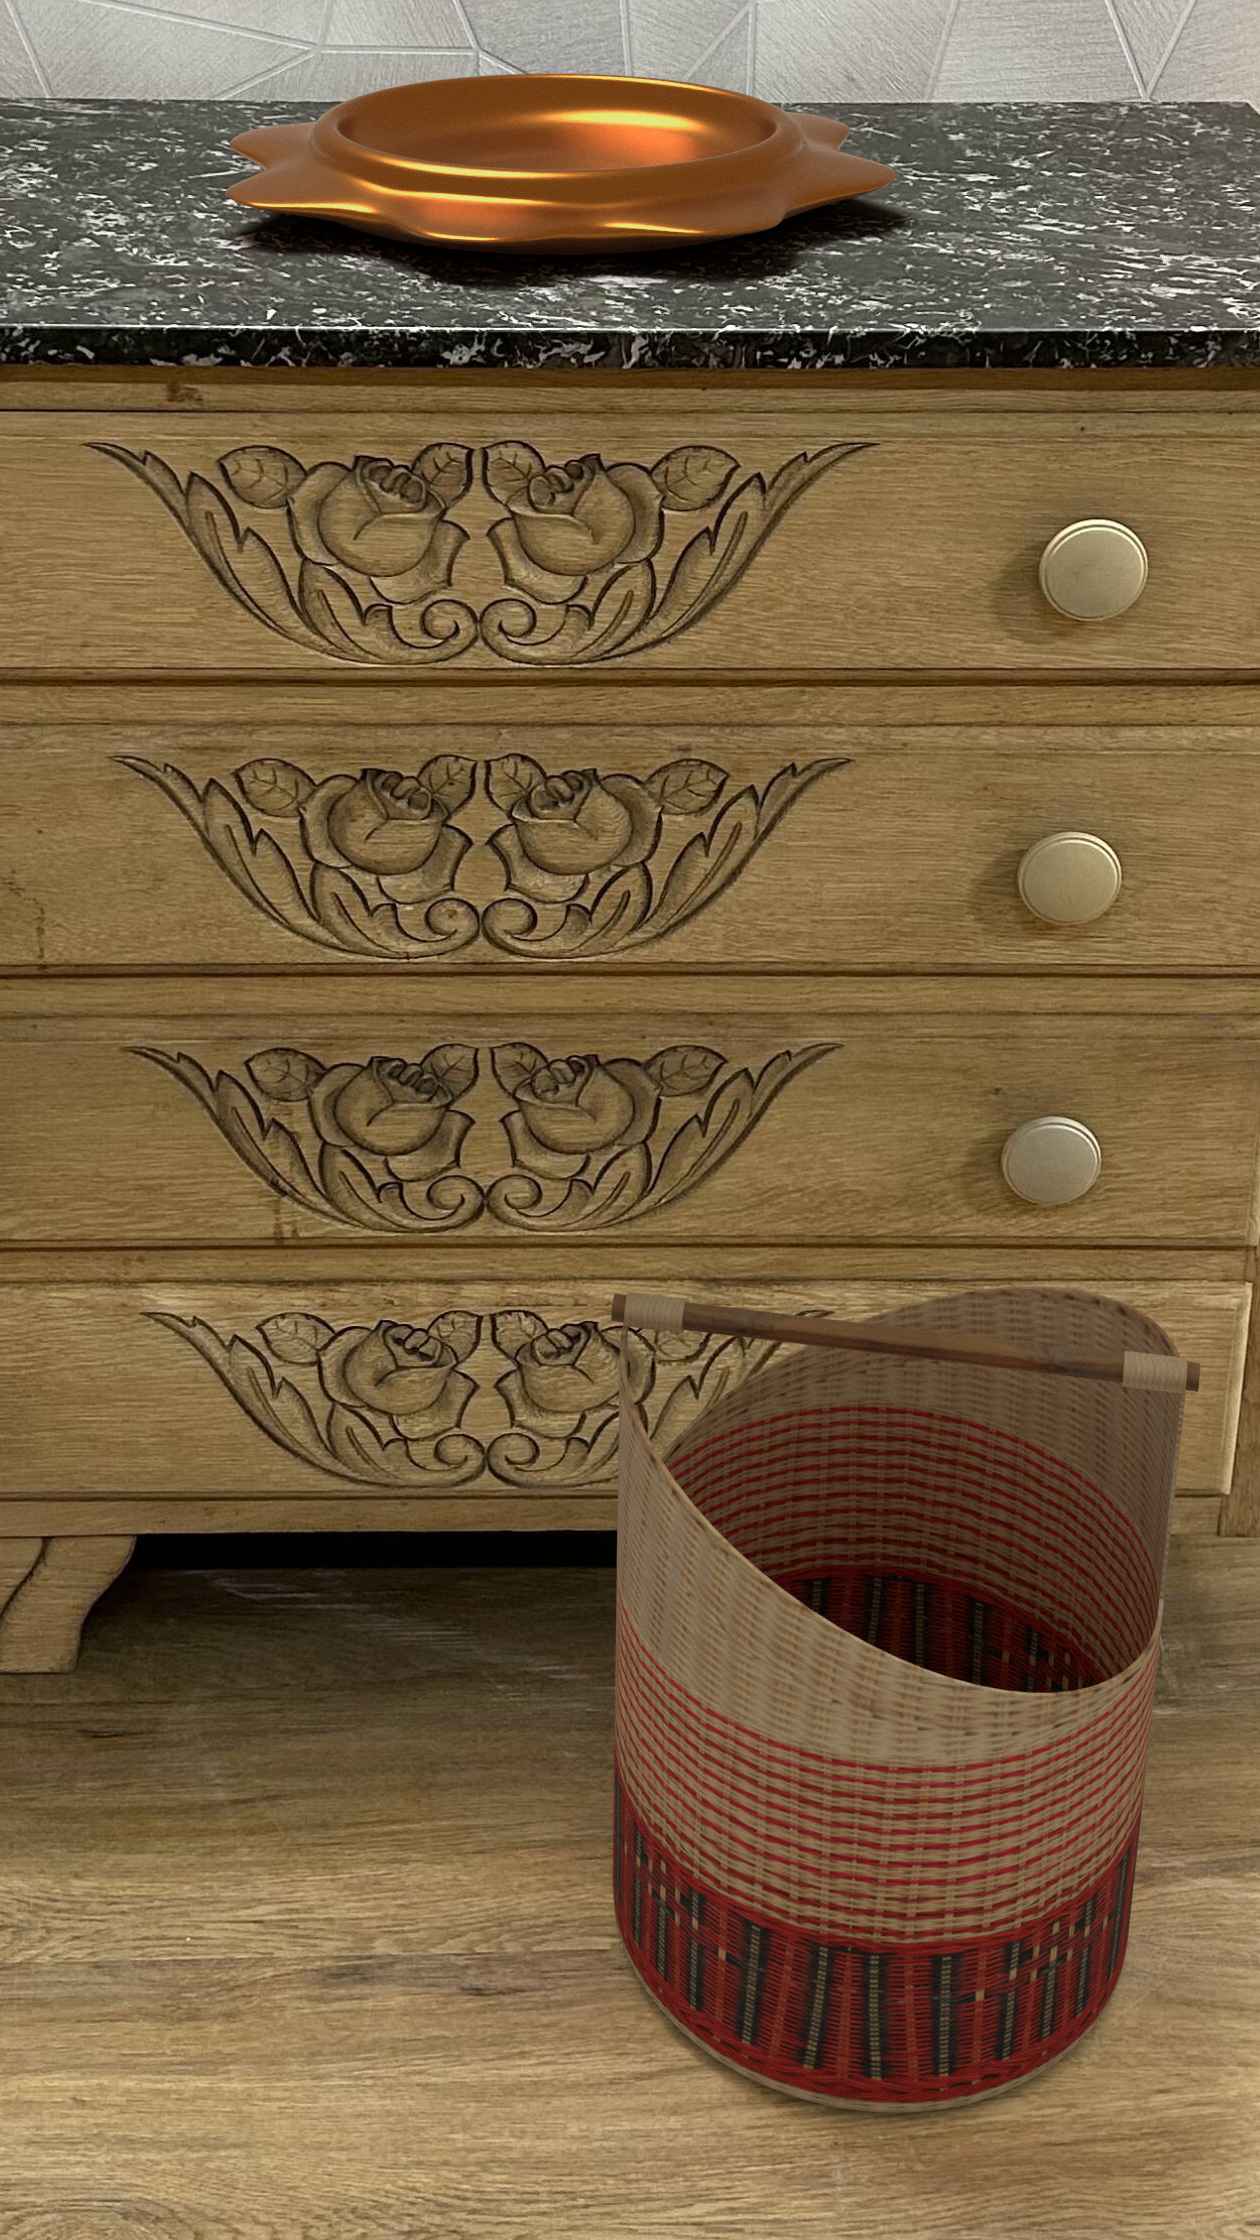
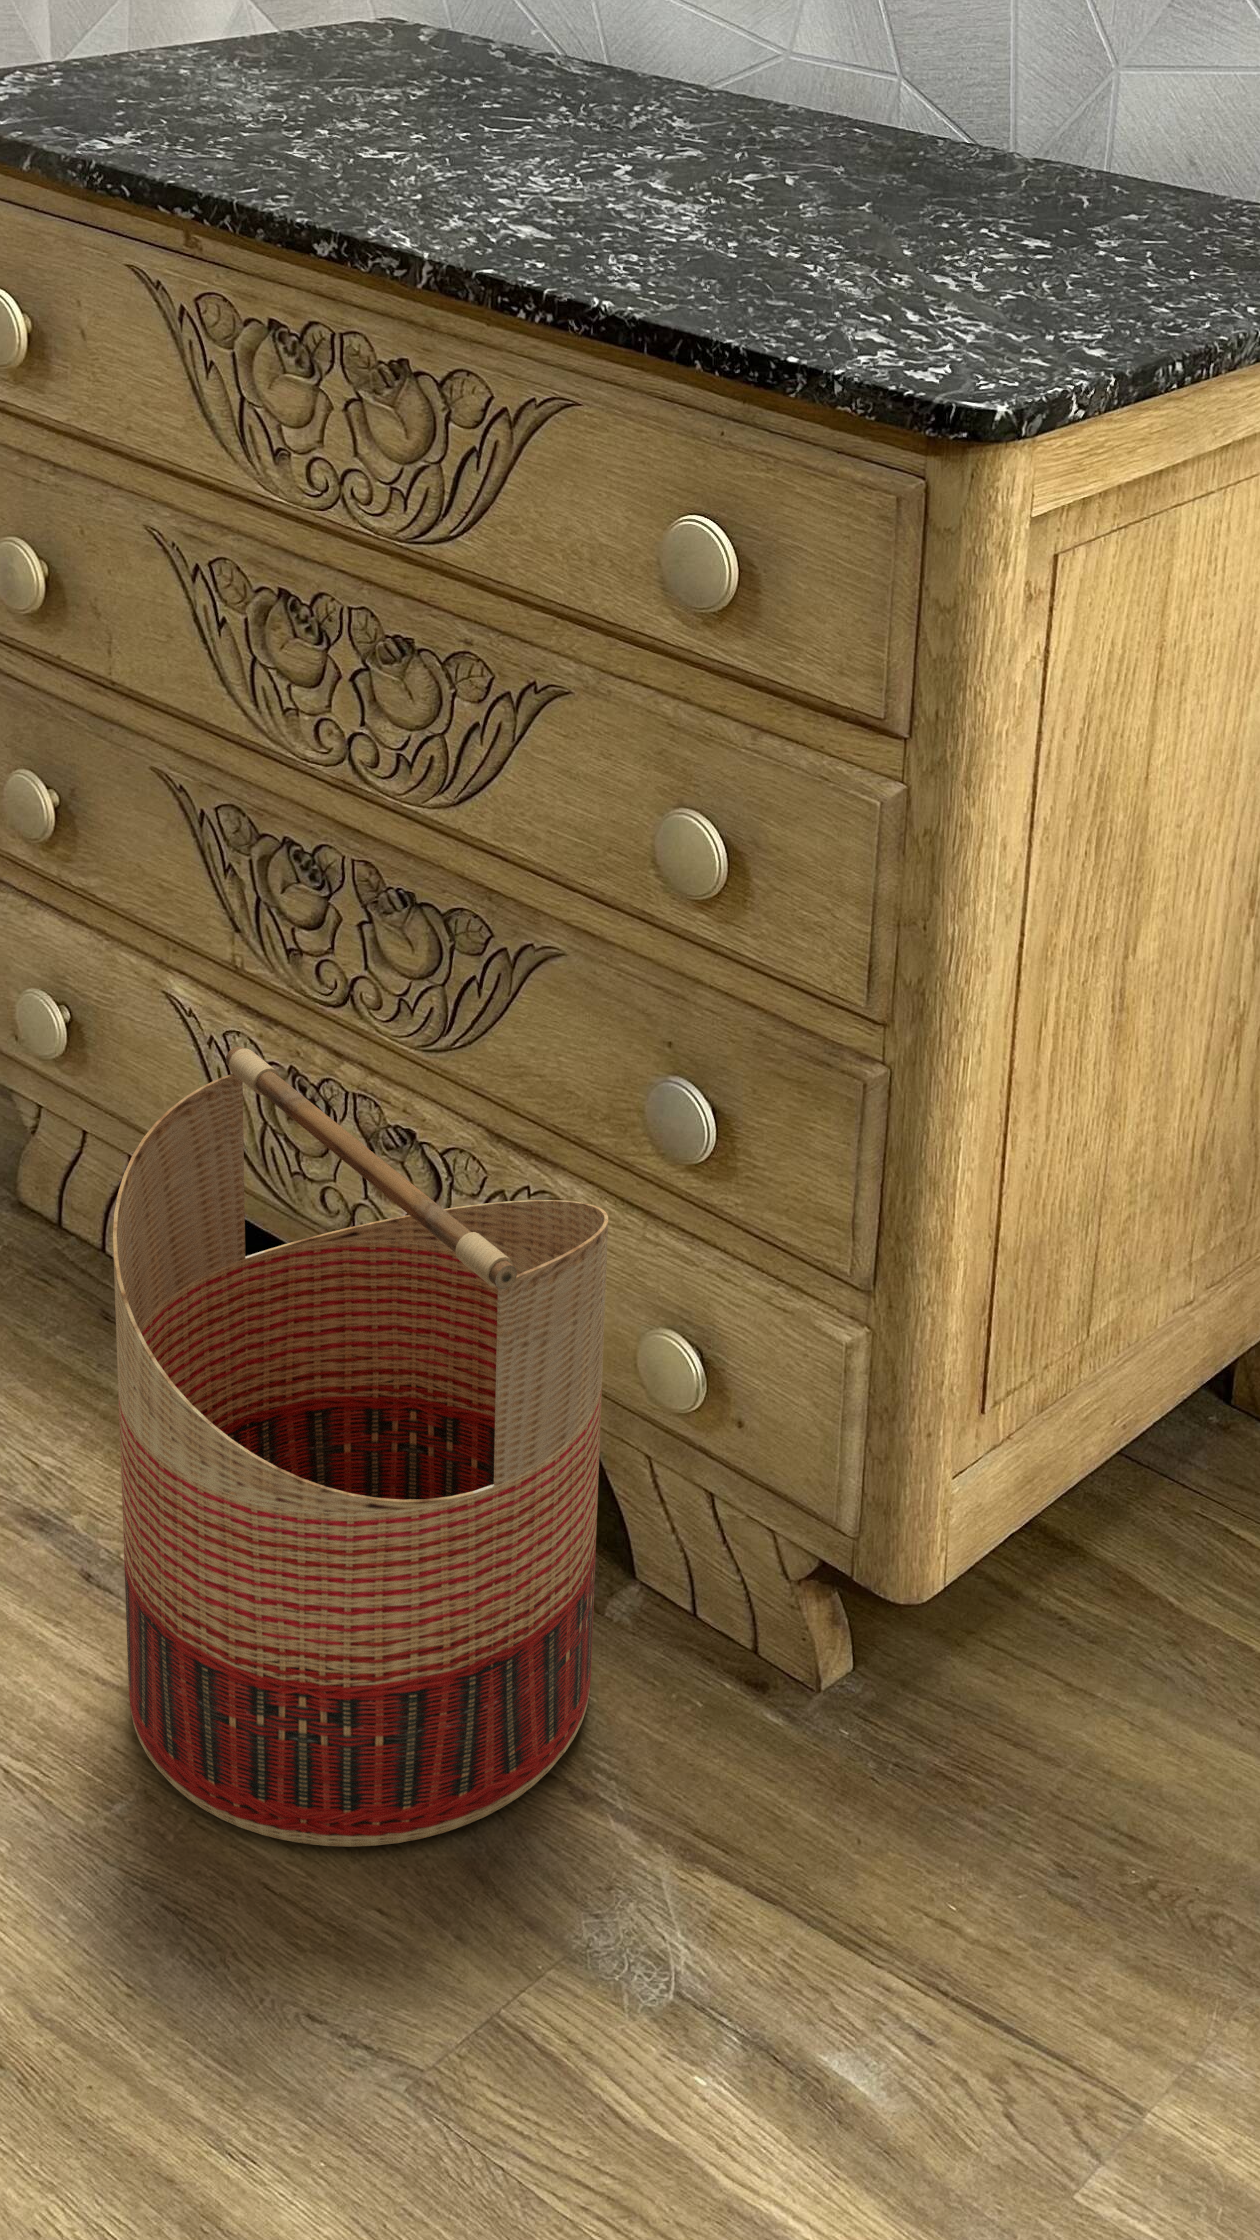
decorative bowl: present [225,73,896,255] -> none [378,68,995,222]

